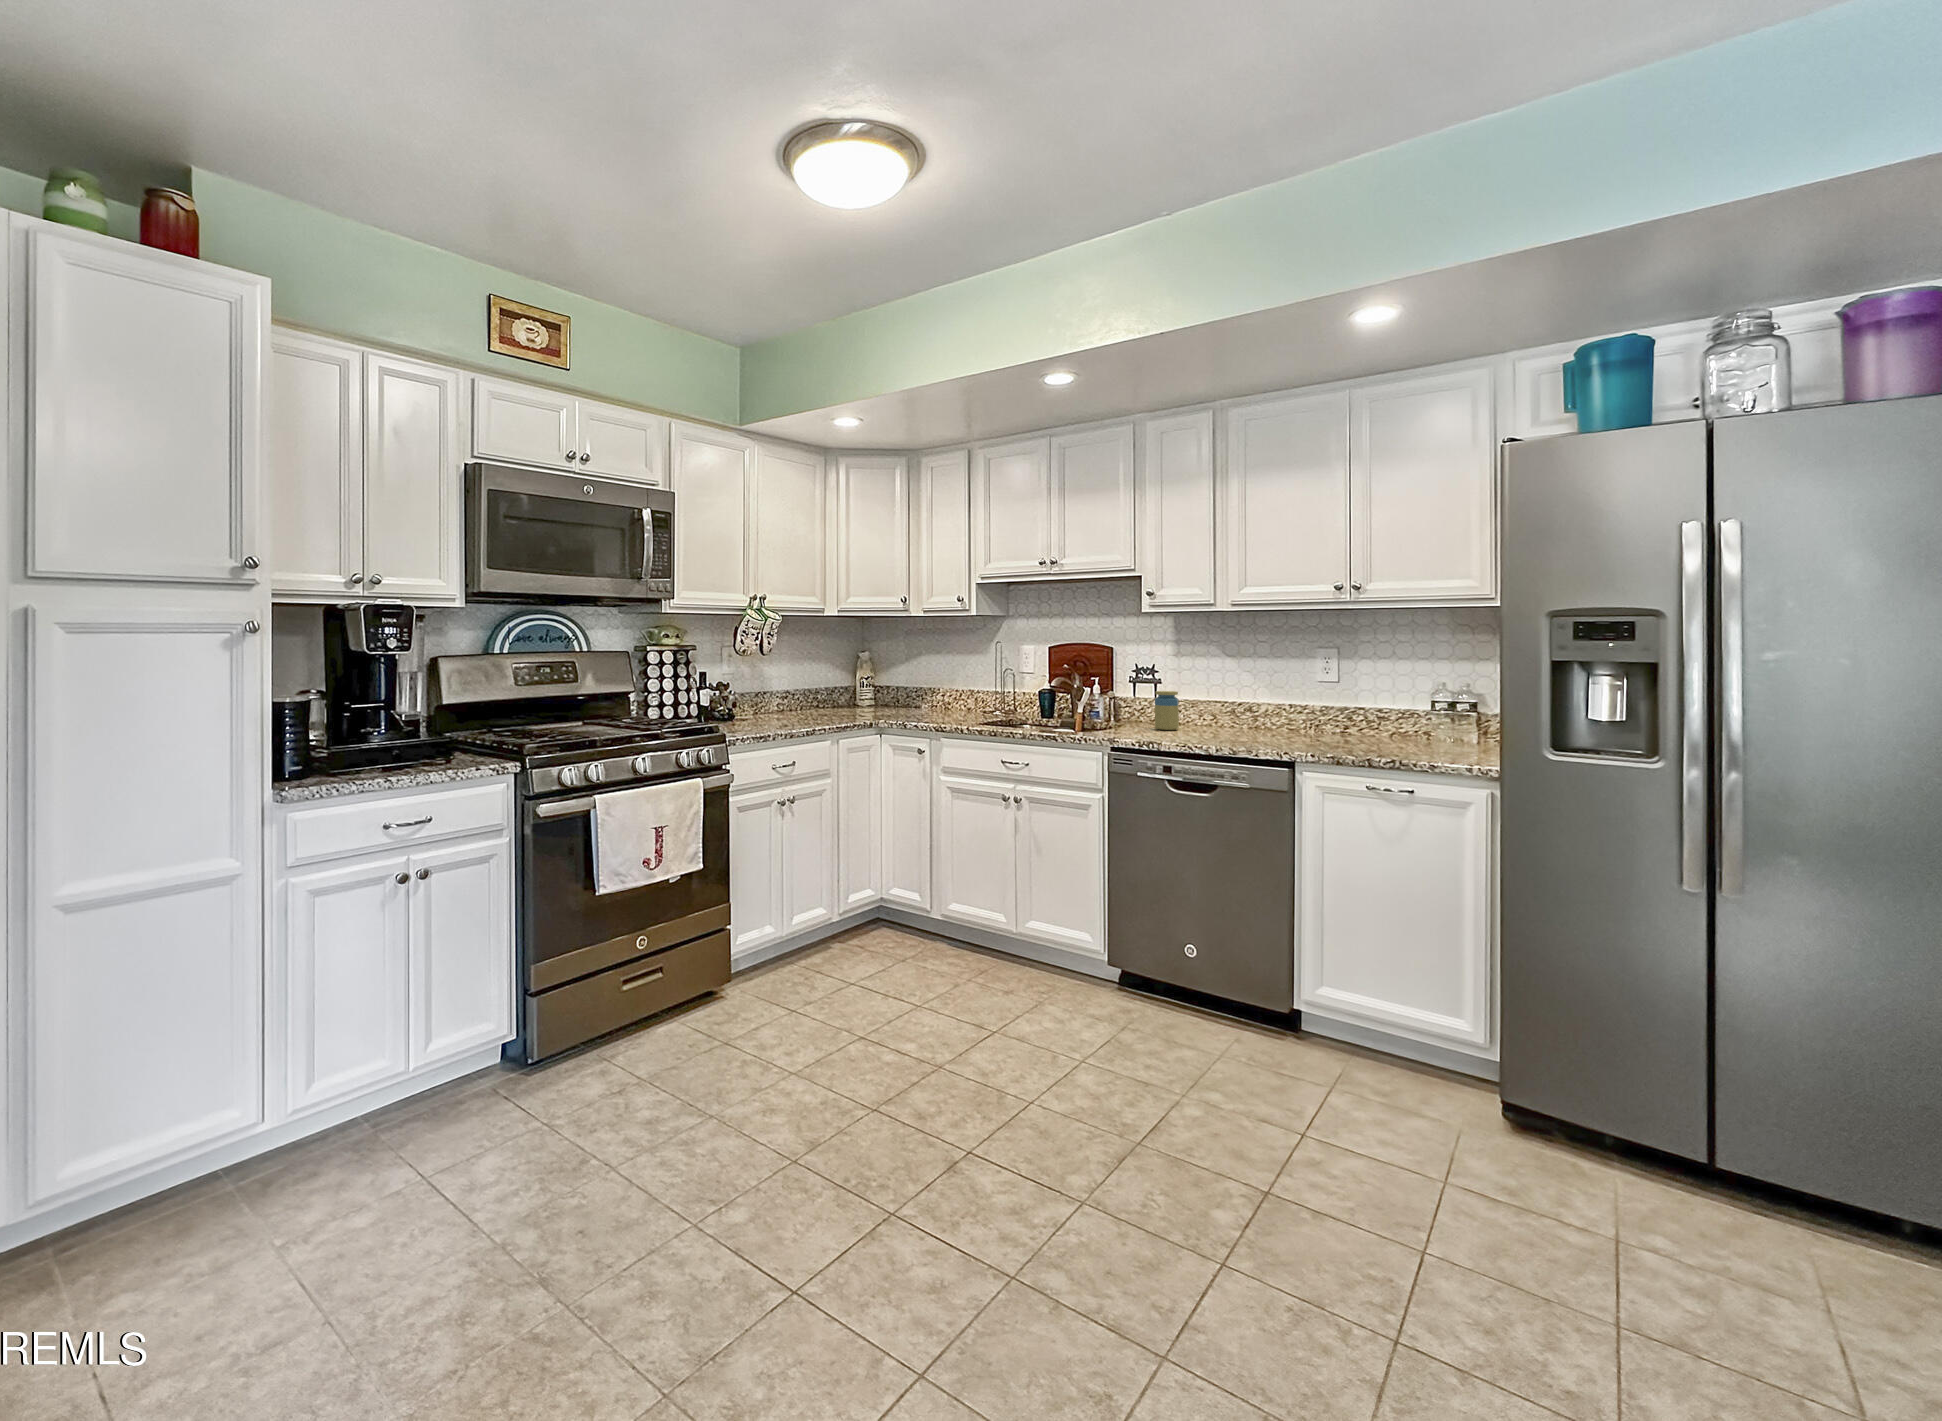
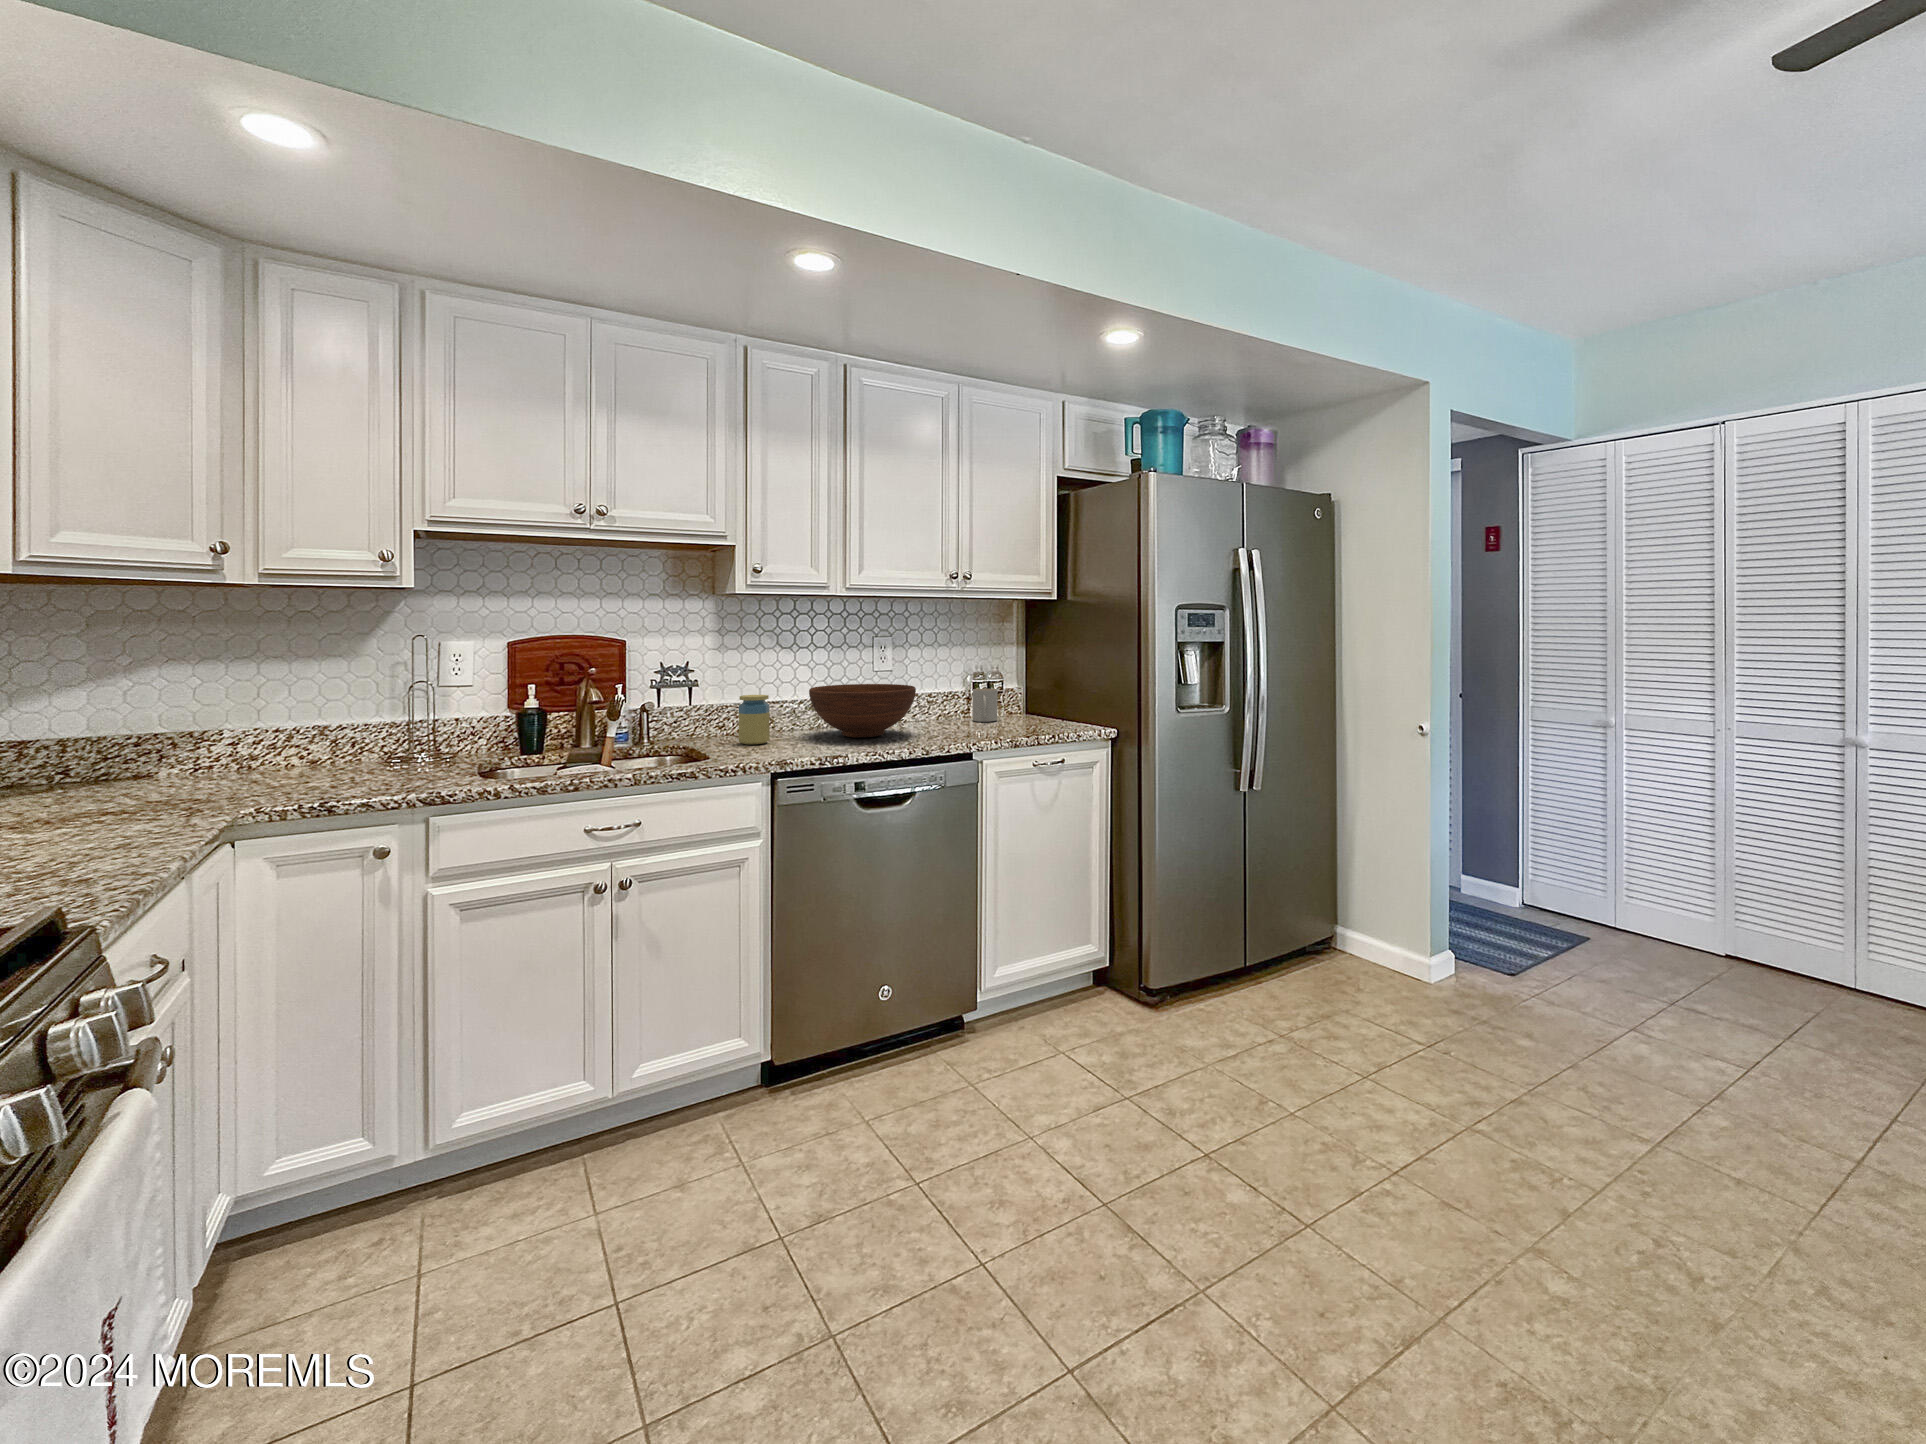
fruit bowl: none [1207,690,1310,737] -> present [809,684,916,737]
mug: none [1419,707,1454,744] -> present [973,689,997,722]

